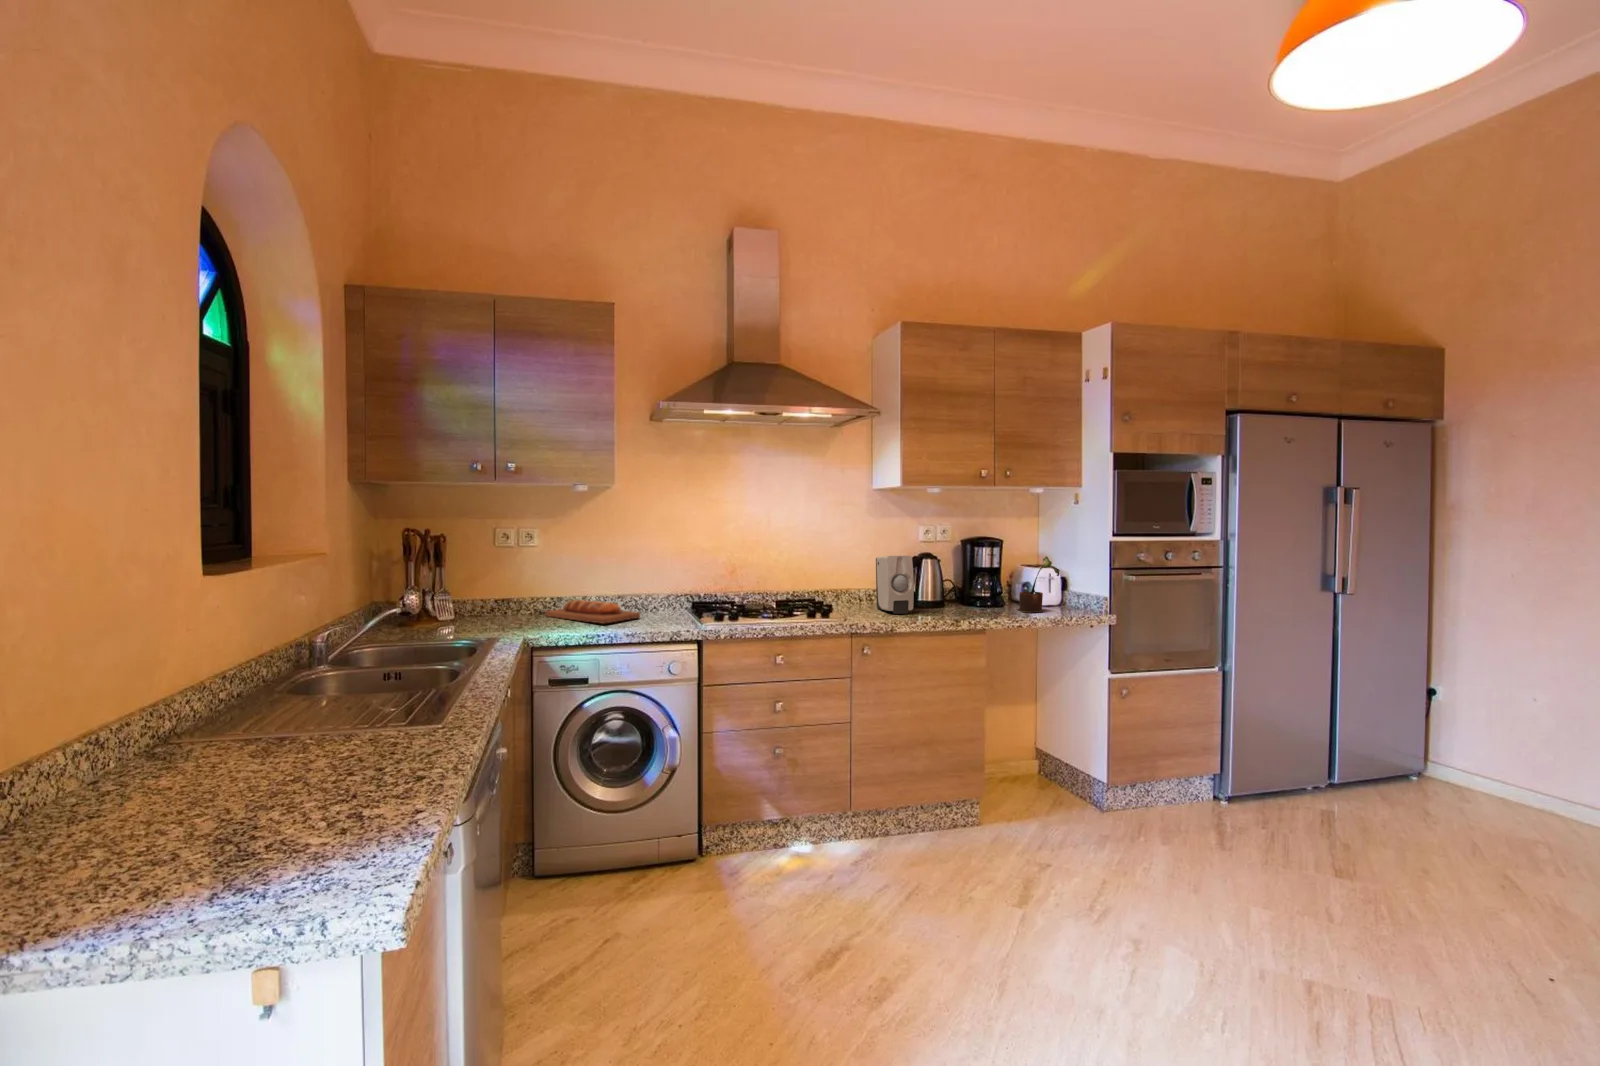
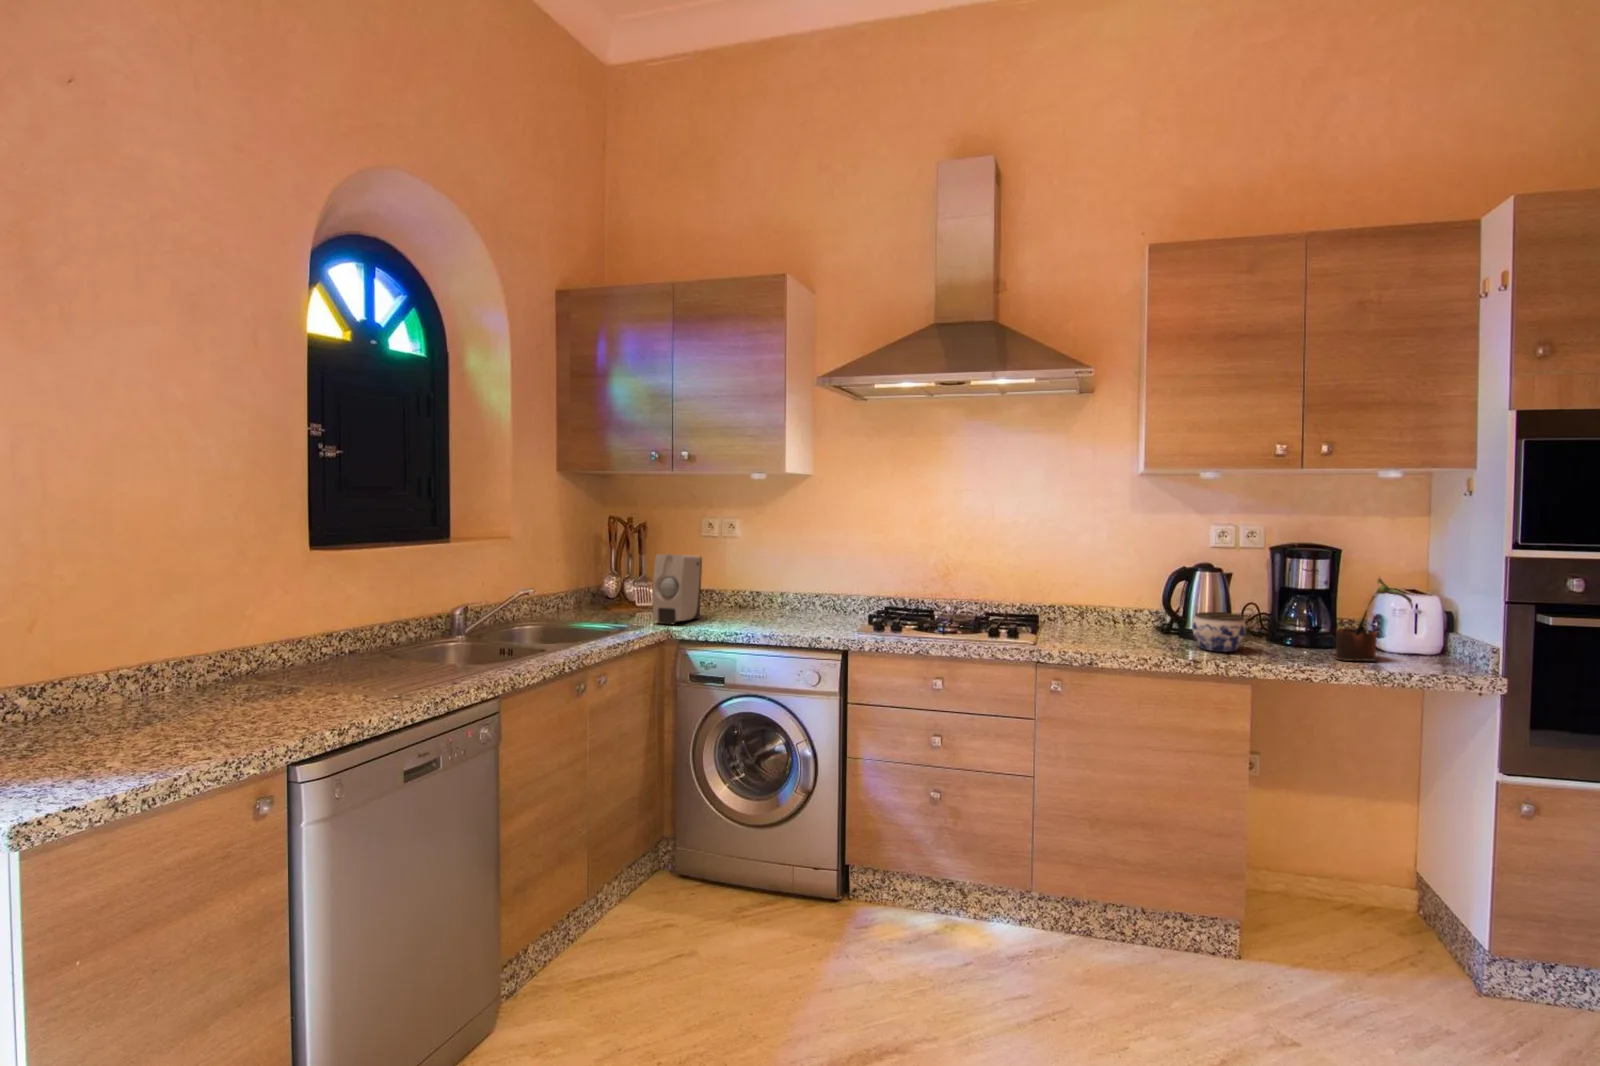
soap dispenser: present [876,556,914,614] -> present [653,554,702,624]
jar: none [939,586,973,614] -> present [1192,612,1246,652]
bread loaf: present [545,600,640,623] -> none [727,595,808,622]

